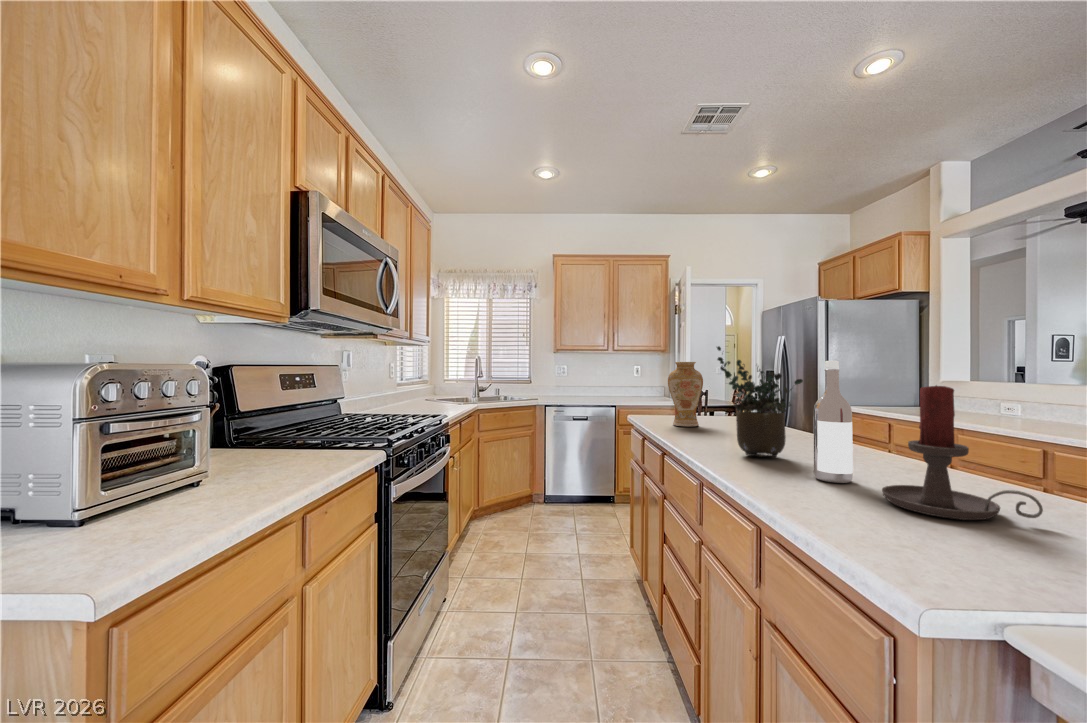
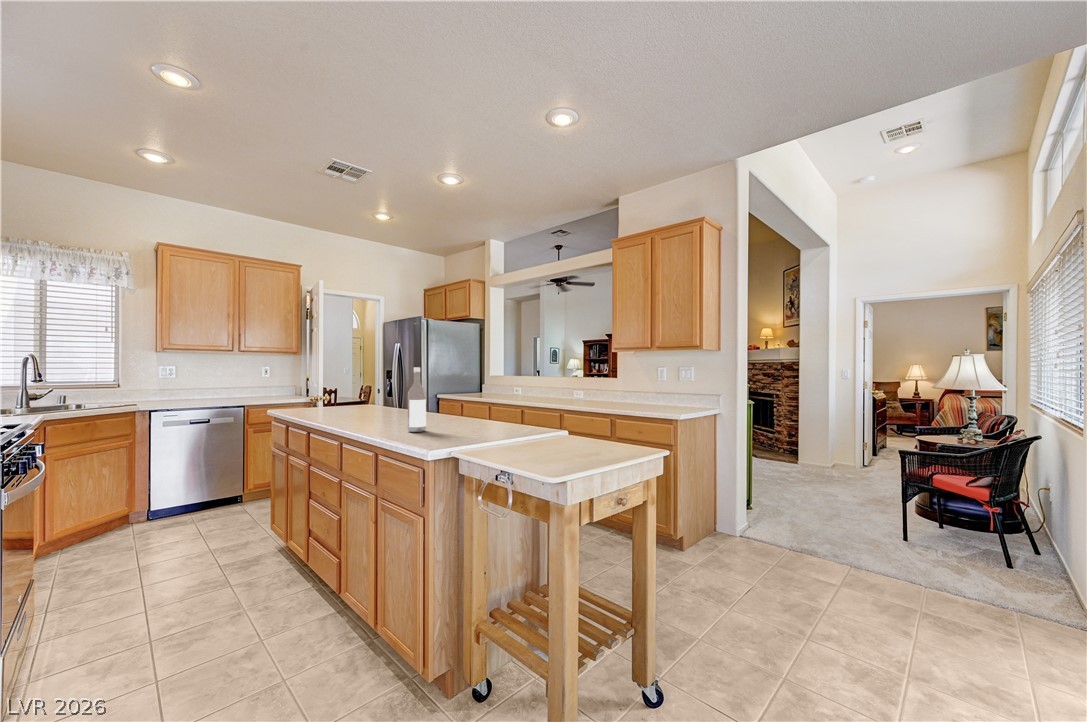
potted plant: present [717,346,803,457] -> none [353,356,404,426]
vase: present [668,362,703,426] -> none [310,365,339,415]
candle holder: present [882,385,1043,520] -> none [436,379,488,437]

